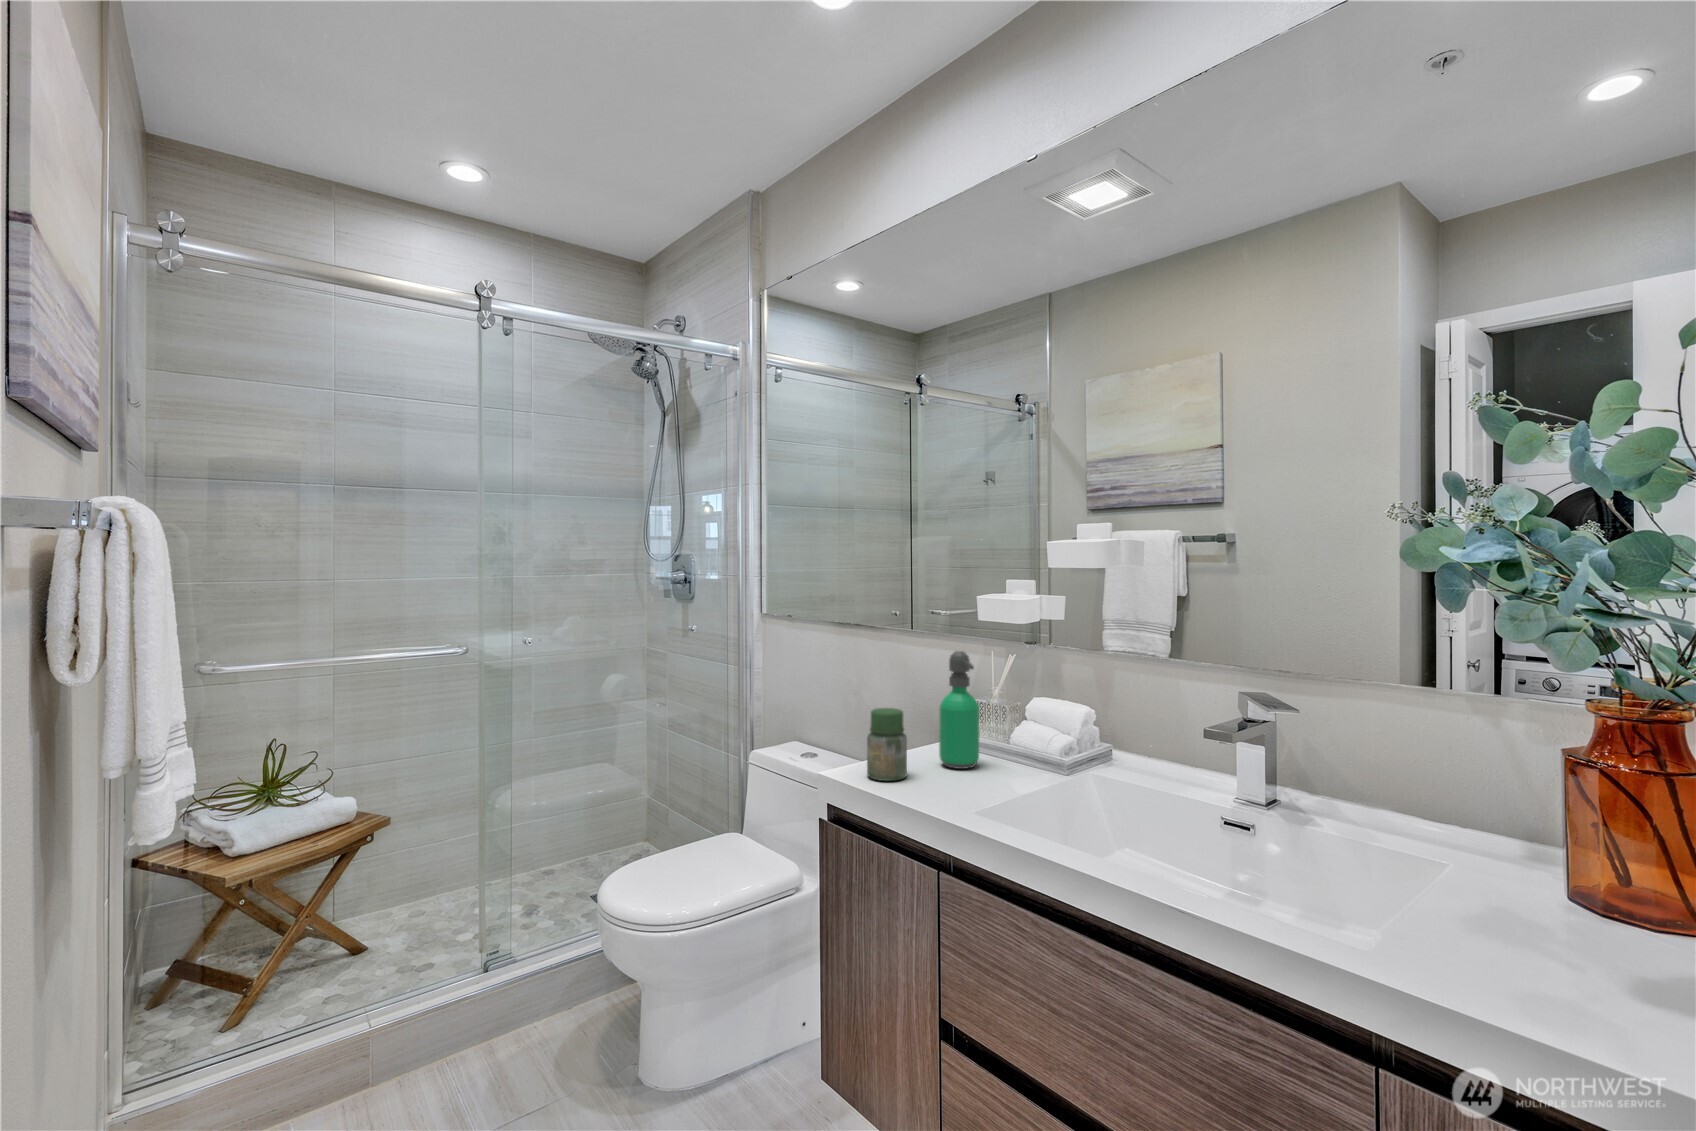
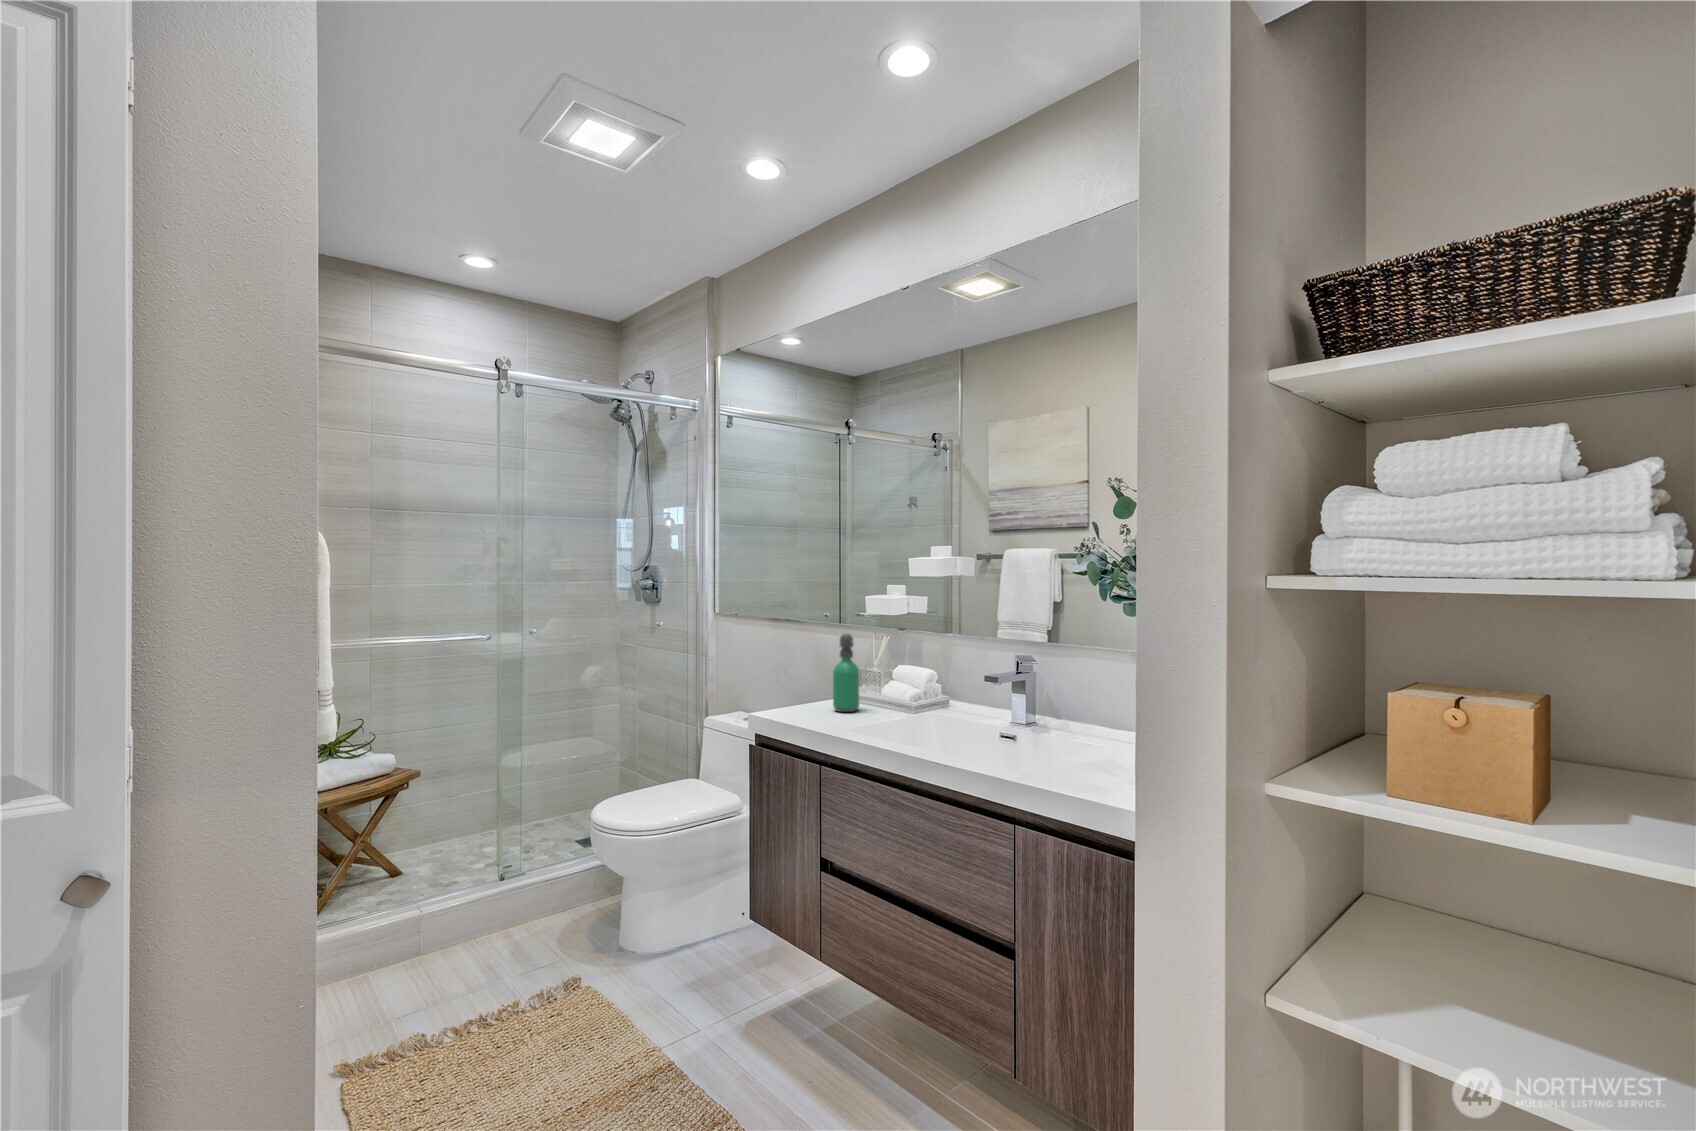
jar: present [867,708,907,781] -> none [782,671,809,718]

